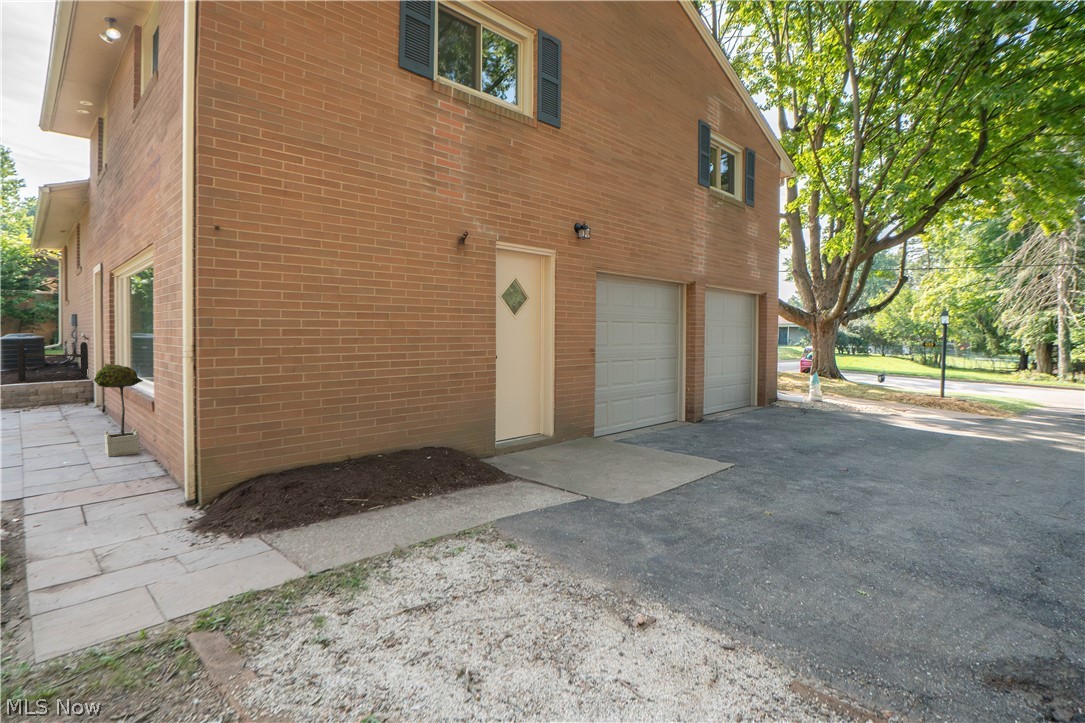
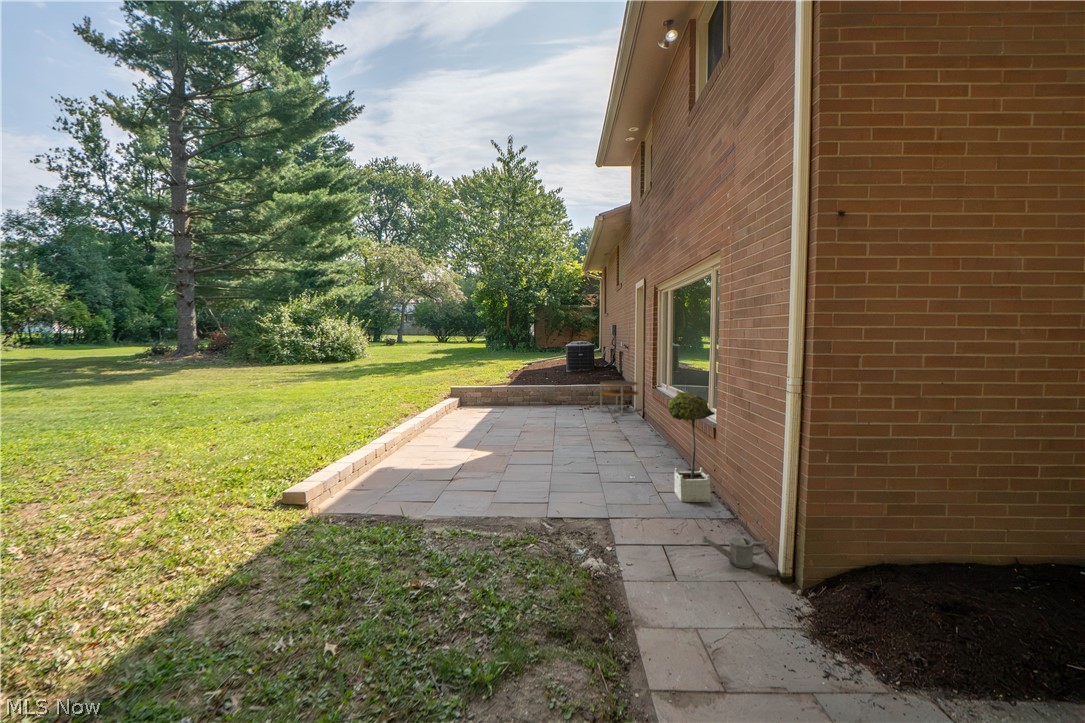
bench: present [17,342,88,381] -> none [581,349,625,381]
side table: none [40,373,97,409] -> present [600,381,638,414]
watering can: none [106,459,162,479] -> present [702,535,766,568]

